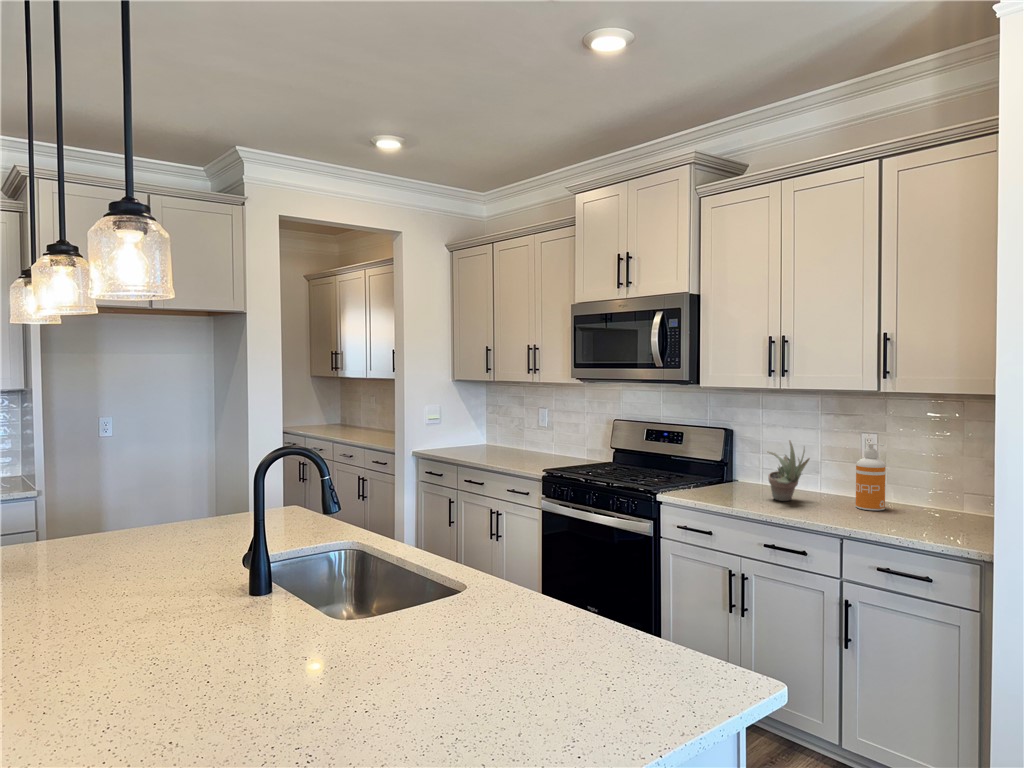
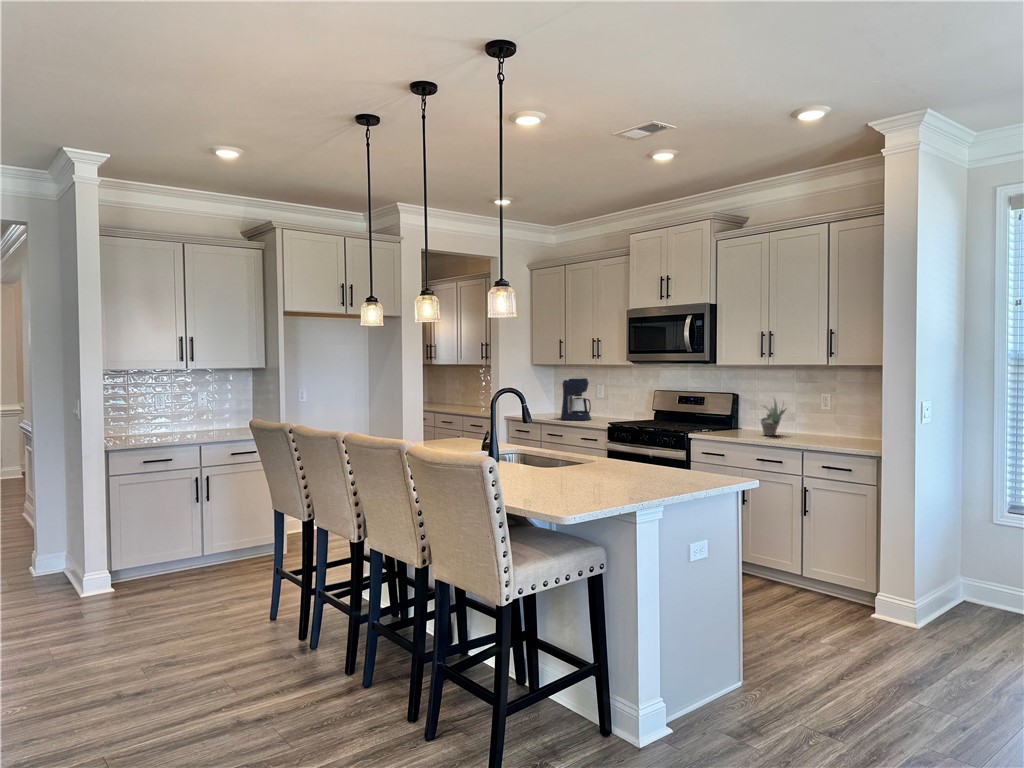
coffee maker: none [483,401,527,462] -> present [560,378,591,420]
soap dispenser: present [856,443,885,511] -> none [815,397,833,439]

